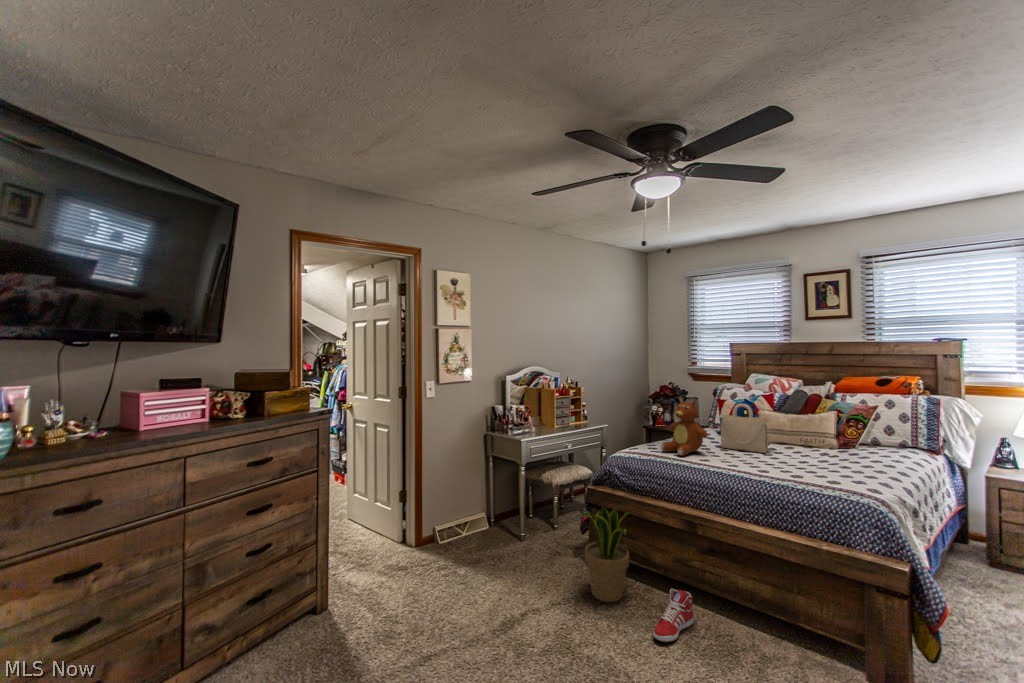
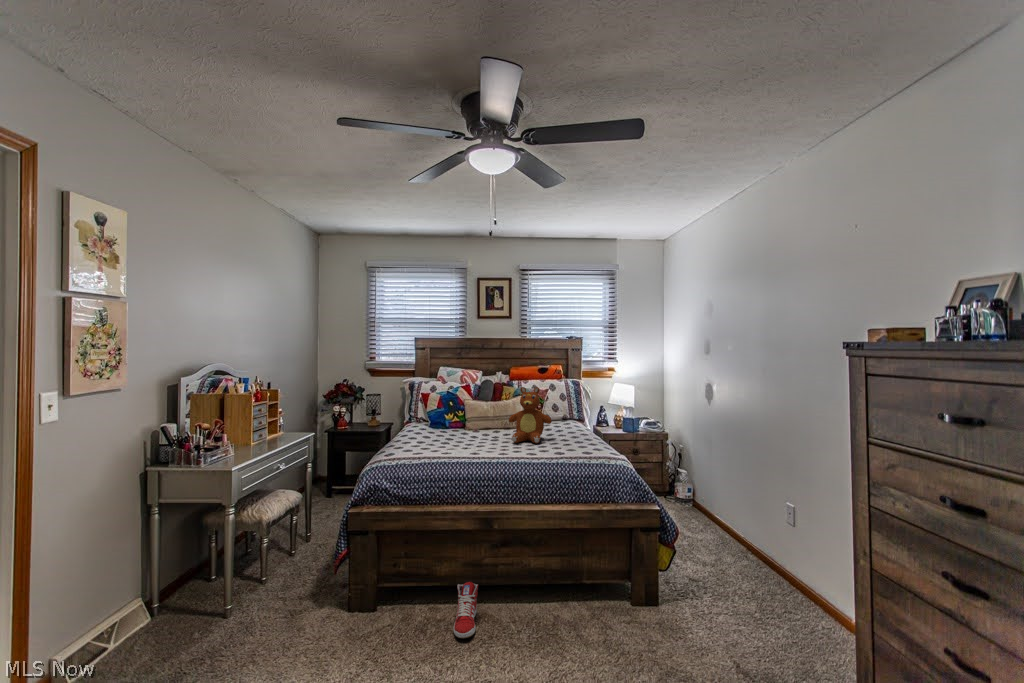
teddy bear: present [660,397,708,456] -> present [509,387,552,444]
handbag: present [720,403,771,453] -> none [450,394,493,439]
potted plant: present [580,507,630,602] -> none [355,519,412,632]

